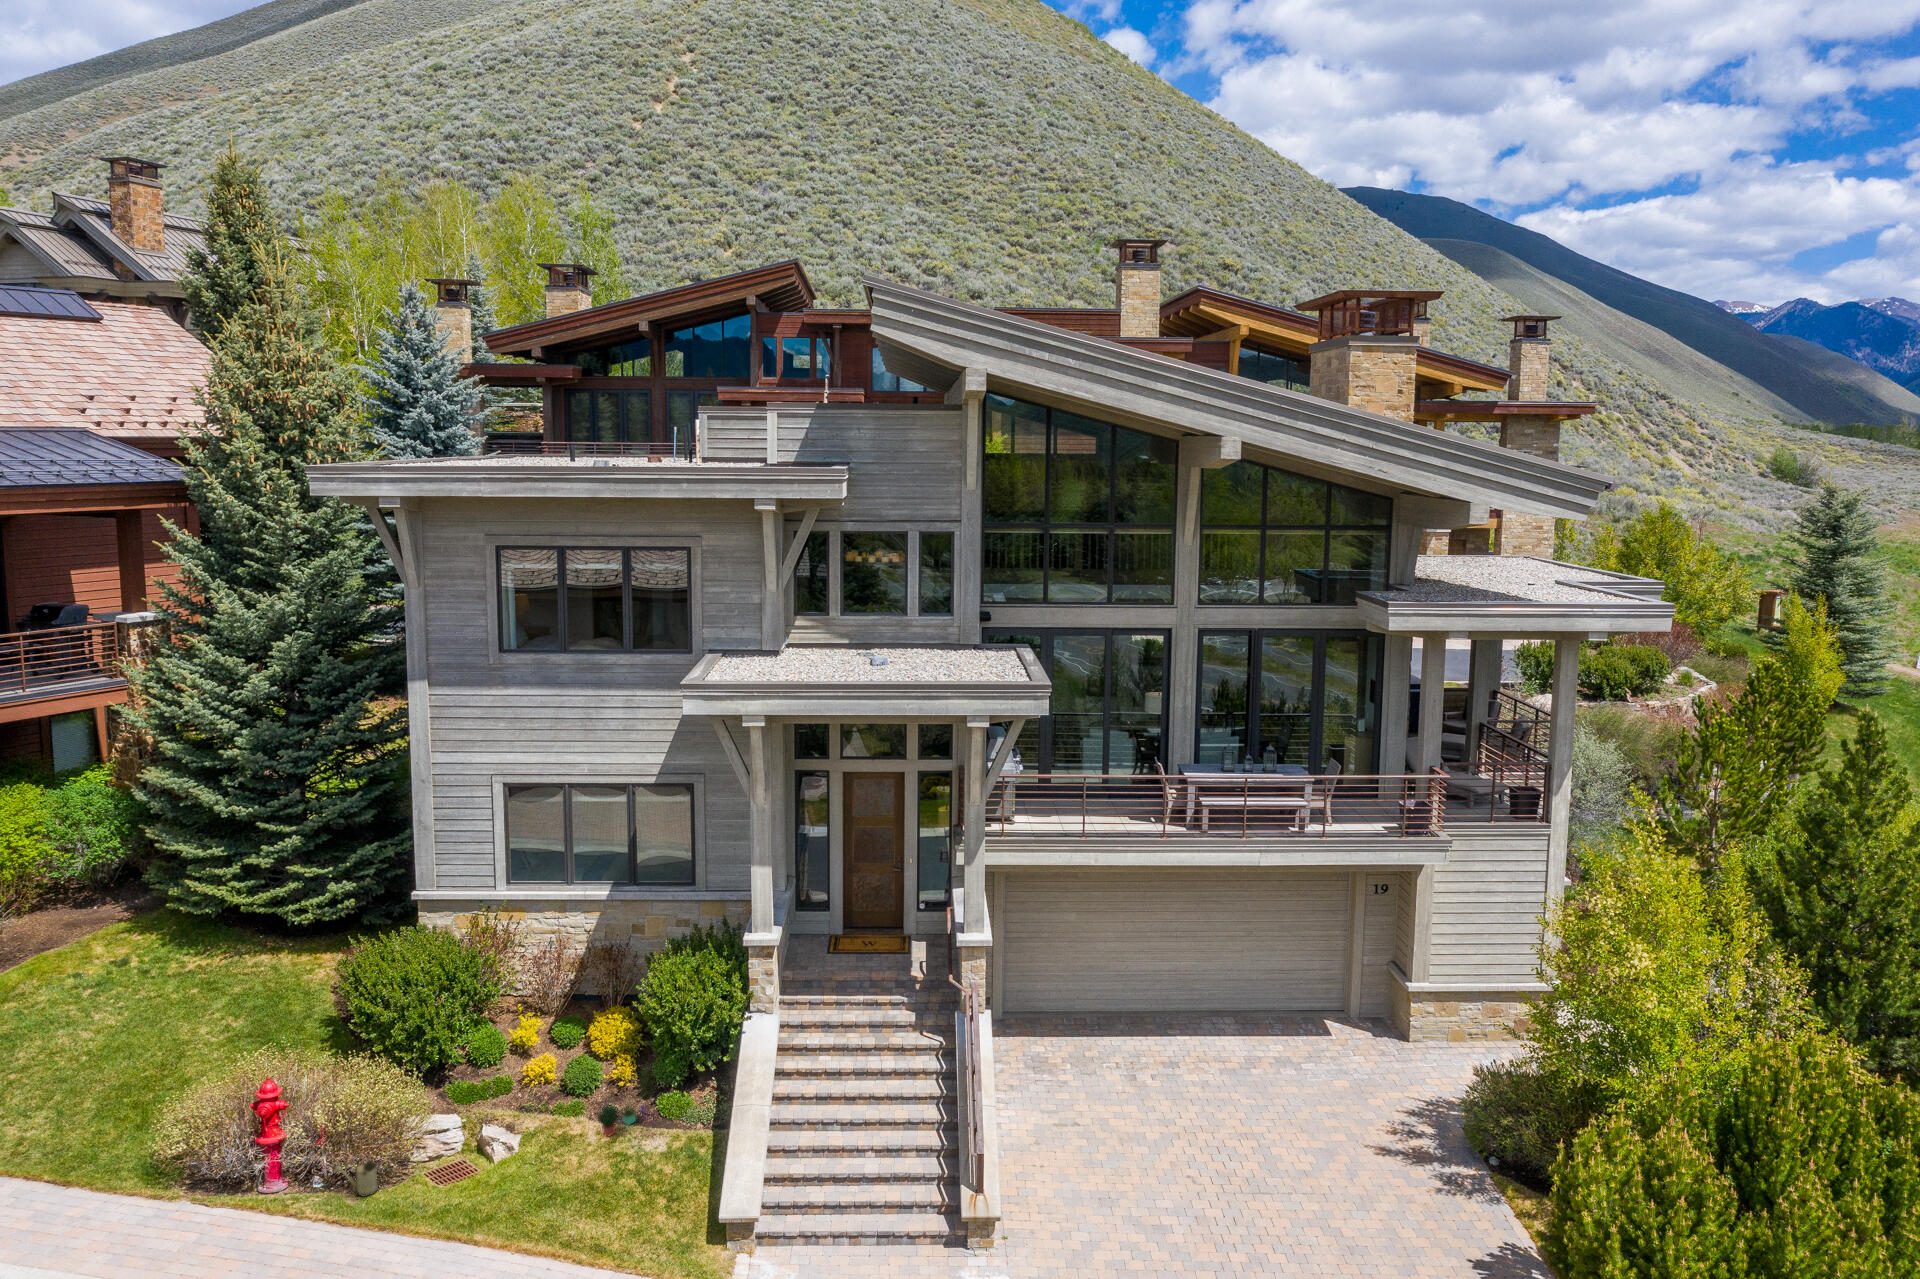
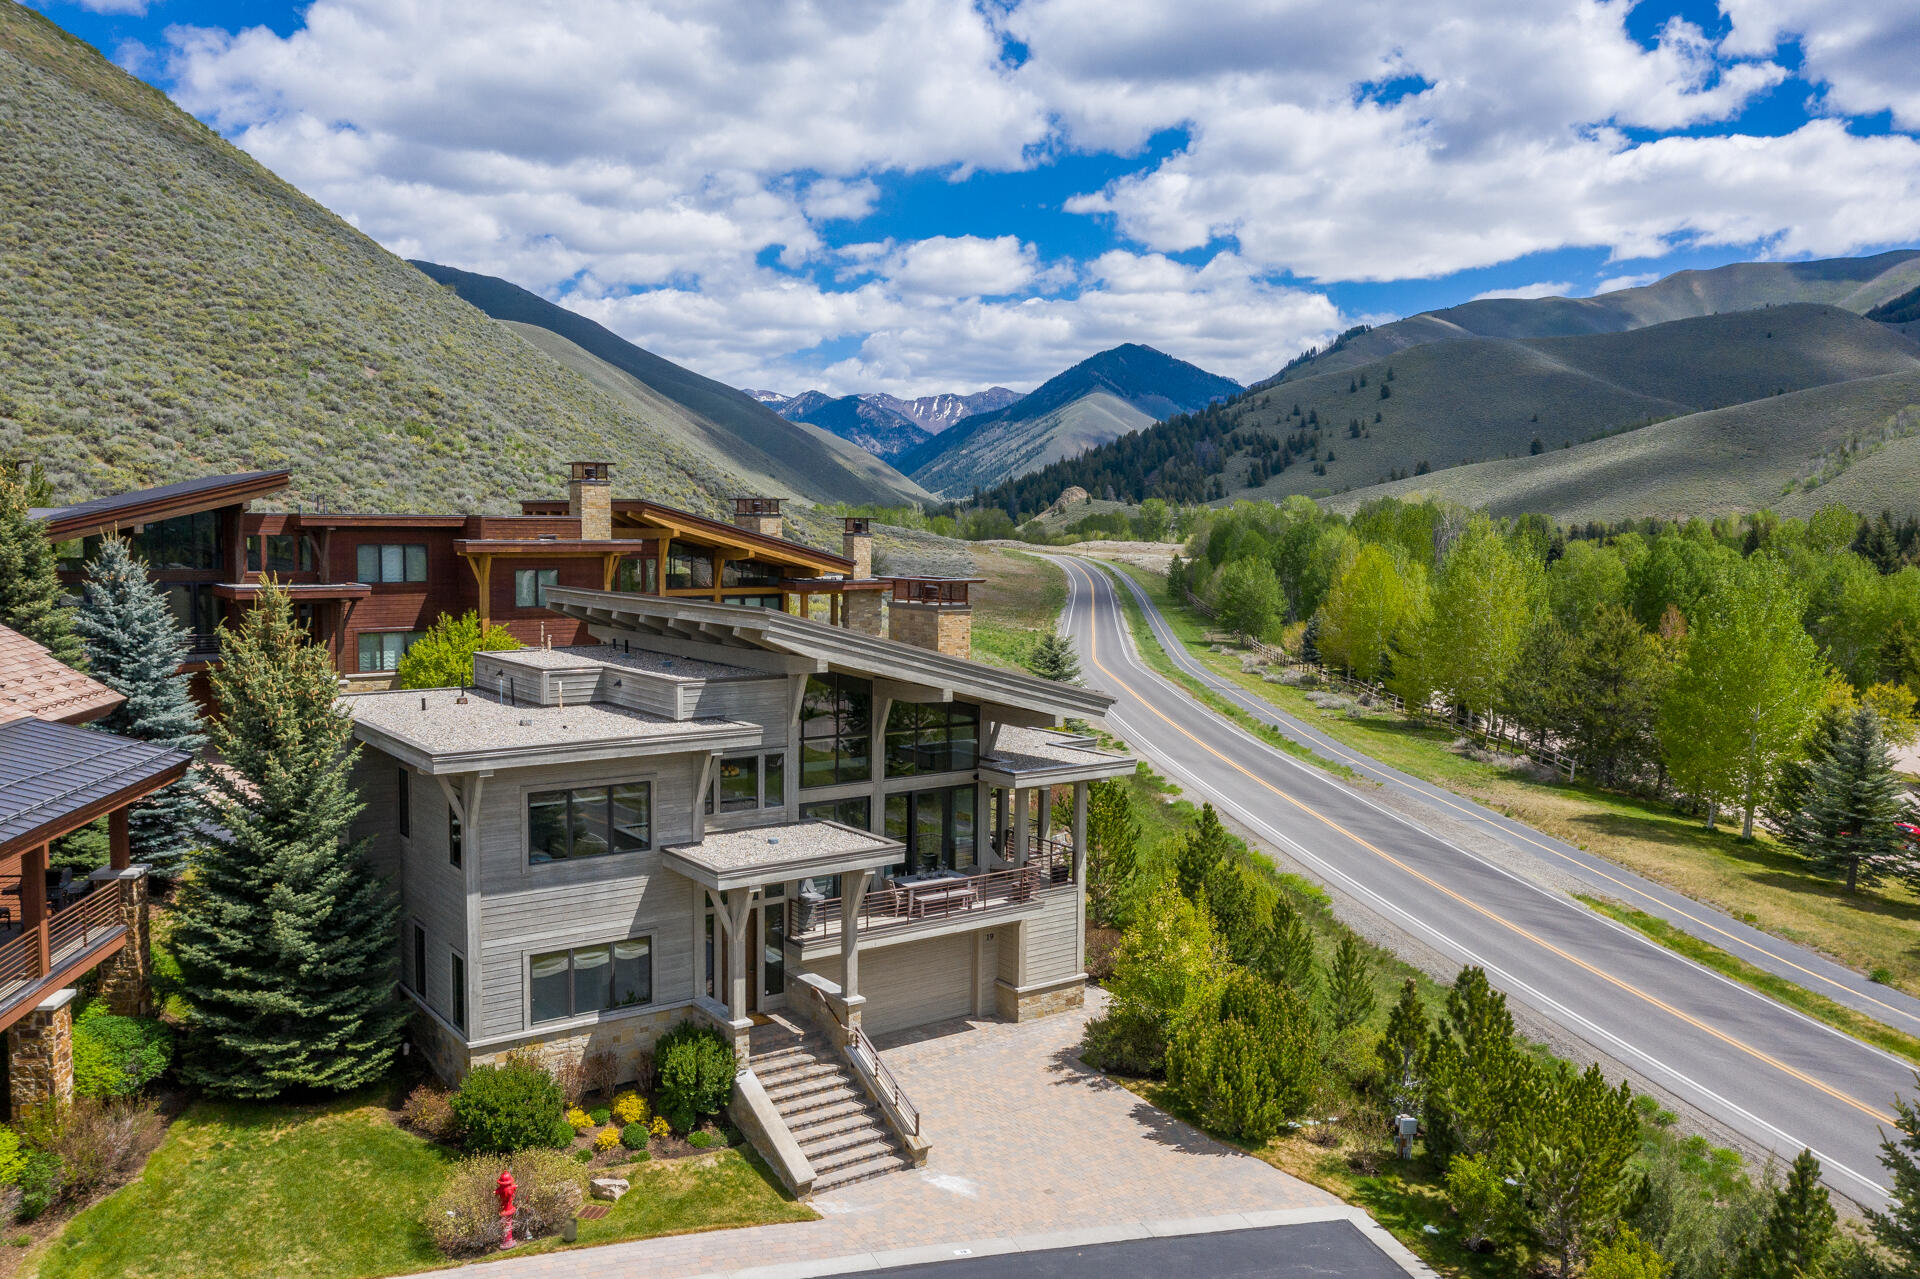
potted plant: present [598,1066,656,1136] -> none [666,1121,687,1172]

